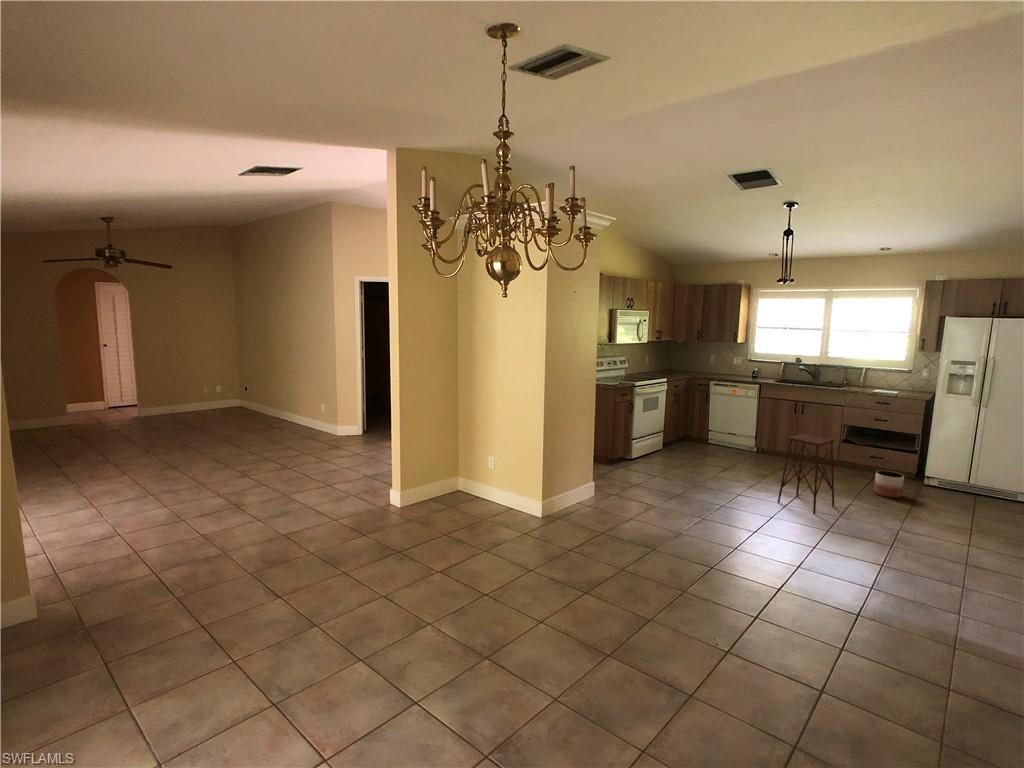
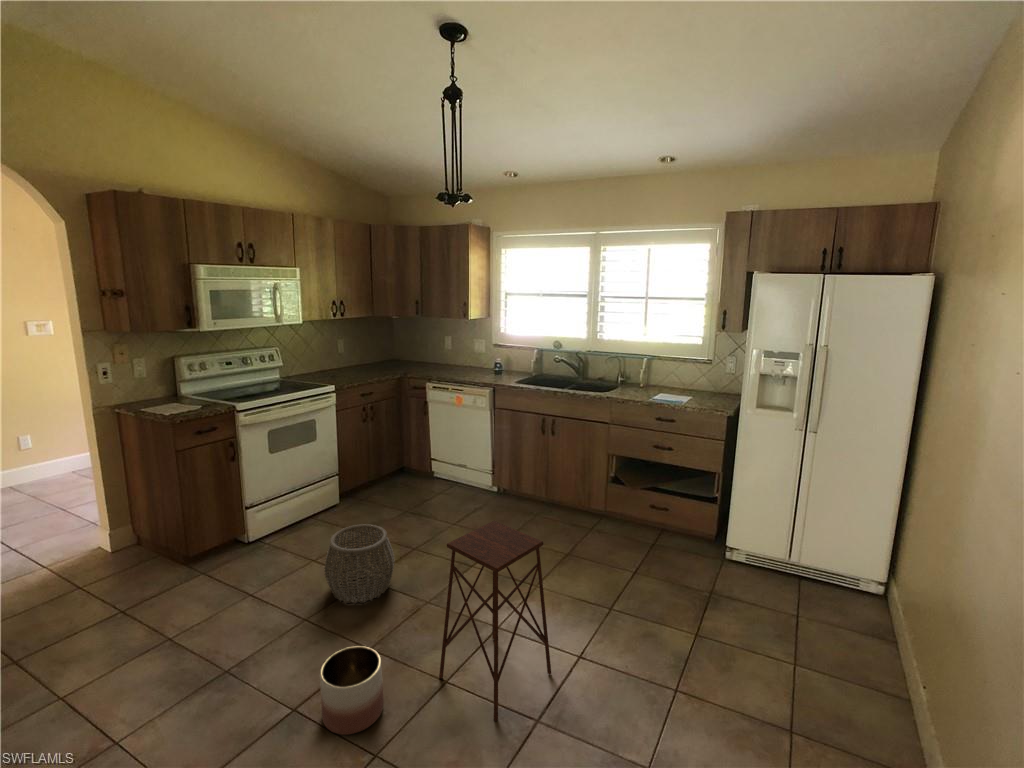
woven basket: none [693,445,730,481] -> present [324,524,394,603]
planter: present [874,471,904,498] -> present [320,646,384,735]

